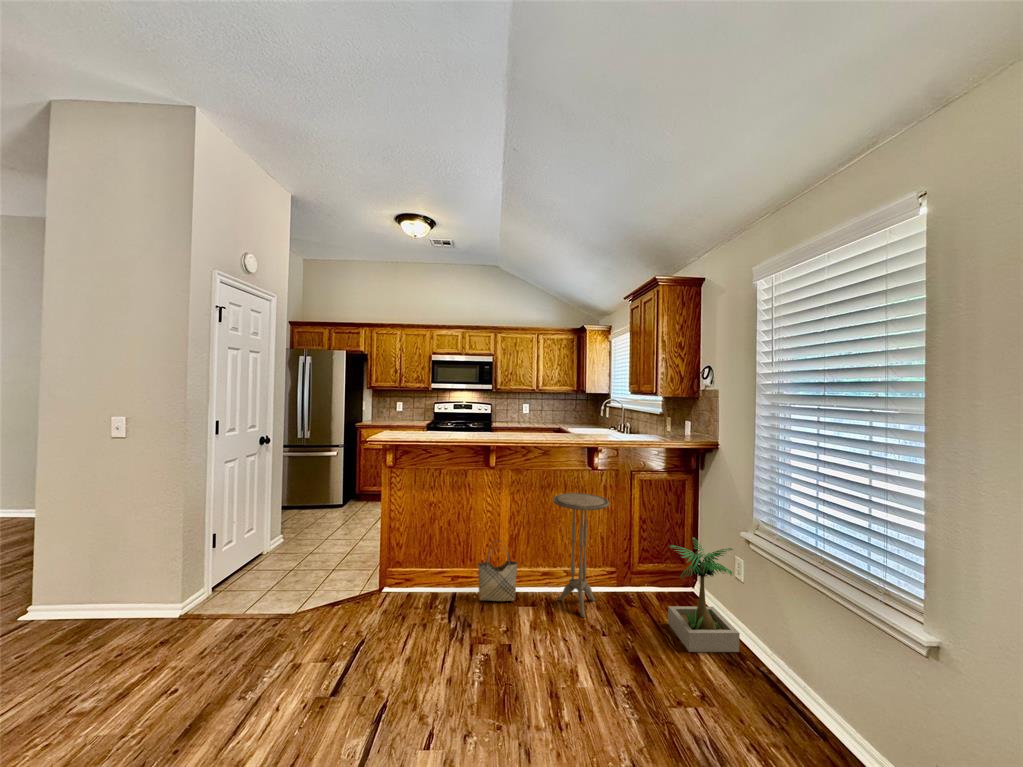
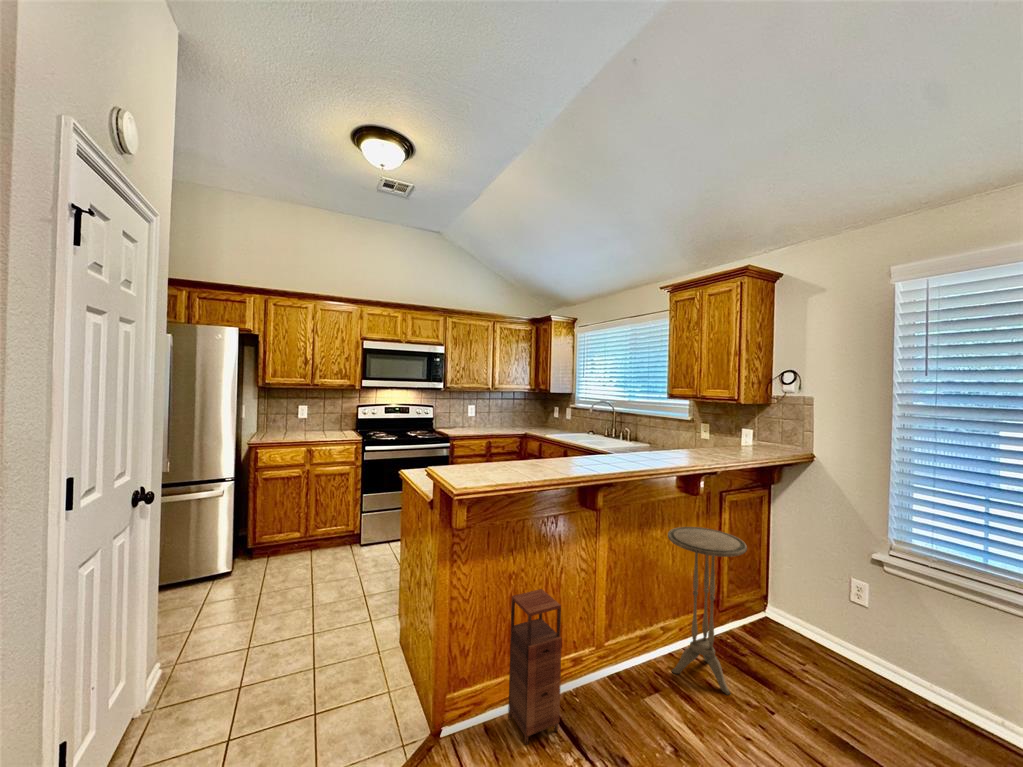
storage cabinet: none [423,516,451,605] -> present [508,589,562,745]
potted plant: present [668,538,740,652] -> none [808,565,917,713]
woven basket: present [478,540,518,601] -> none [584,609,635,707]

